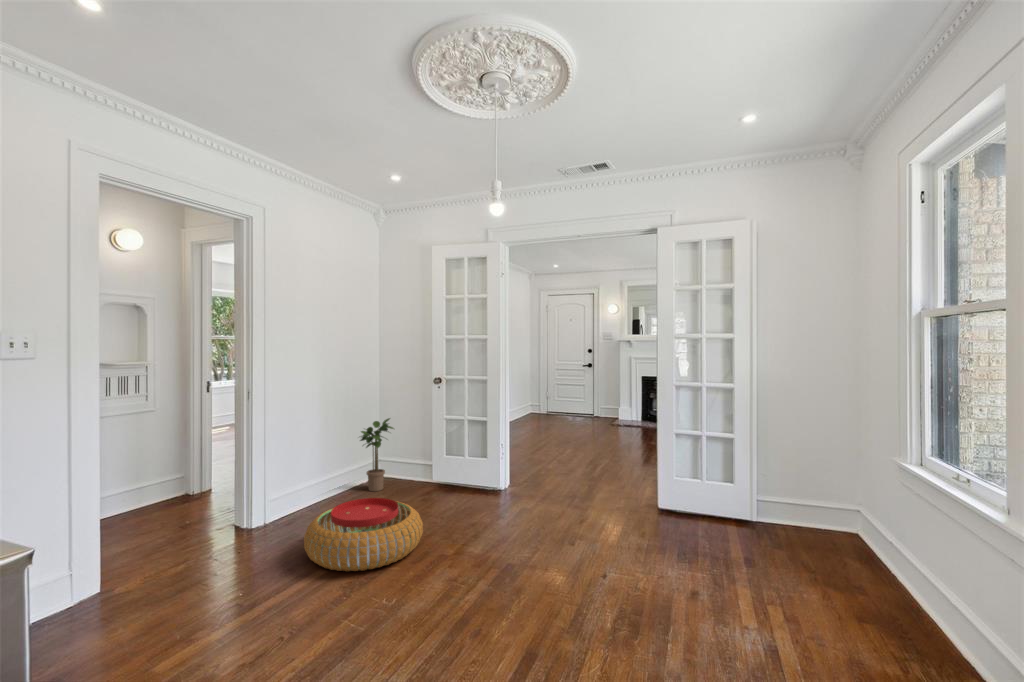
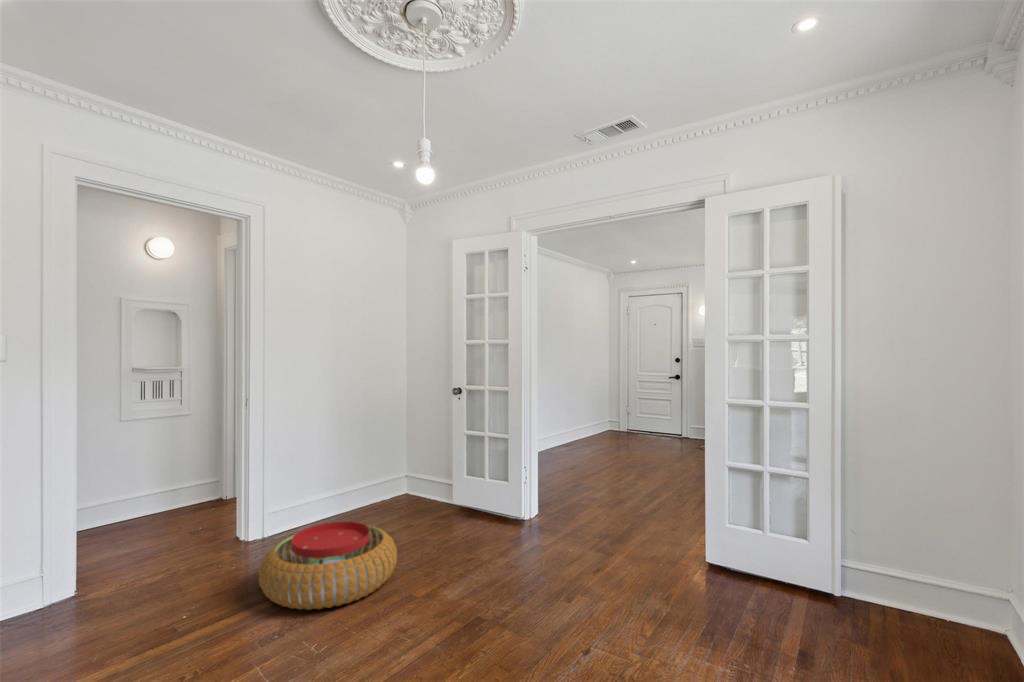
potted plant: present [360,418,394,491] -> none [374,430,414,510]

